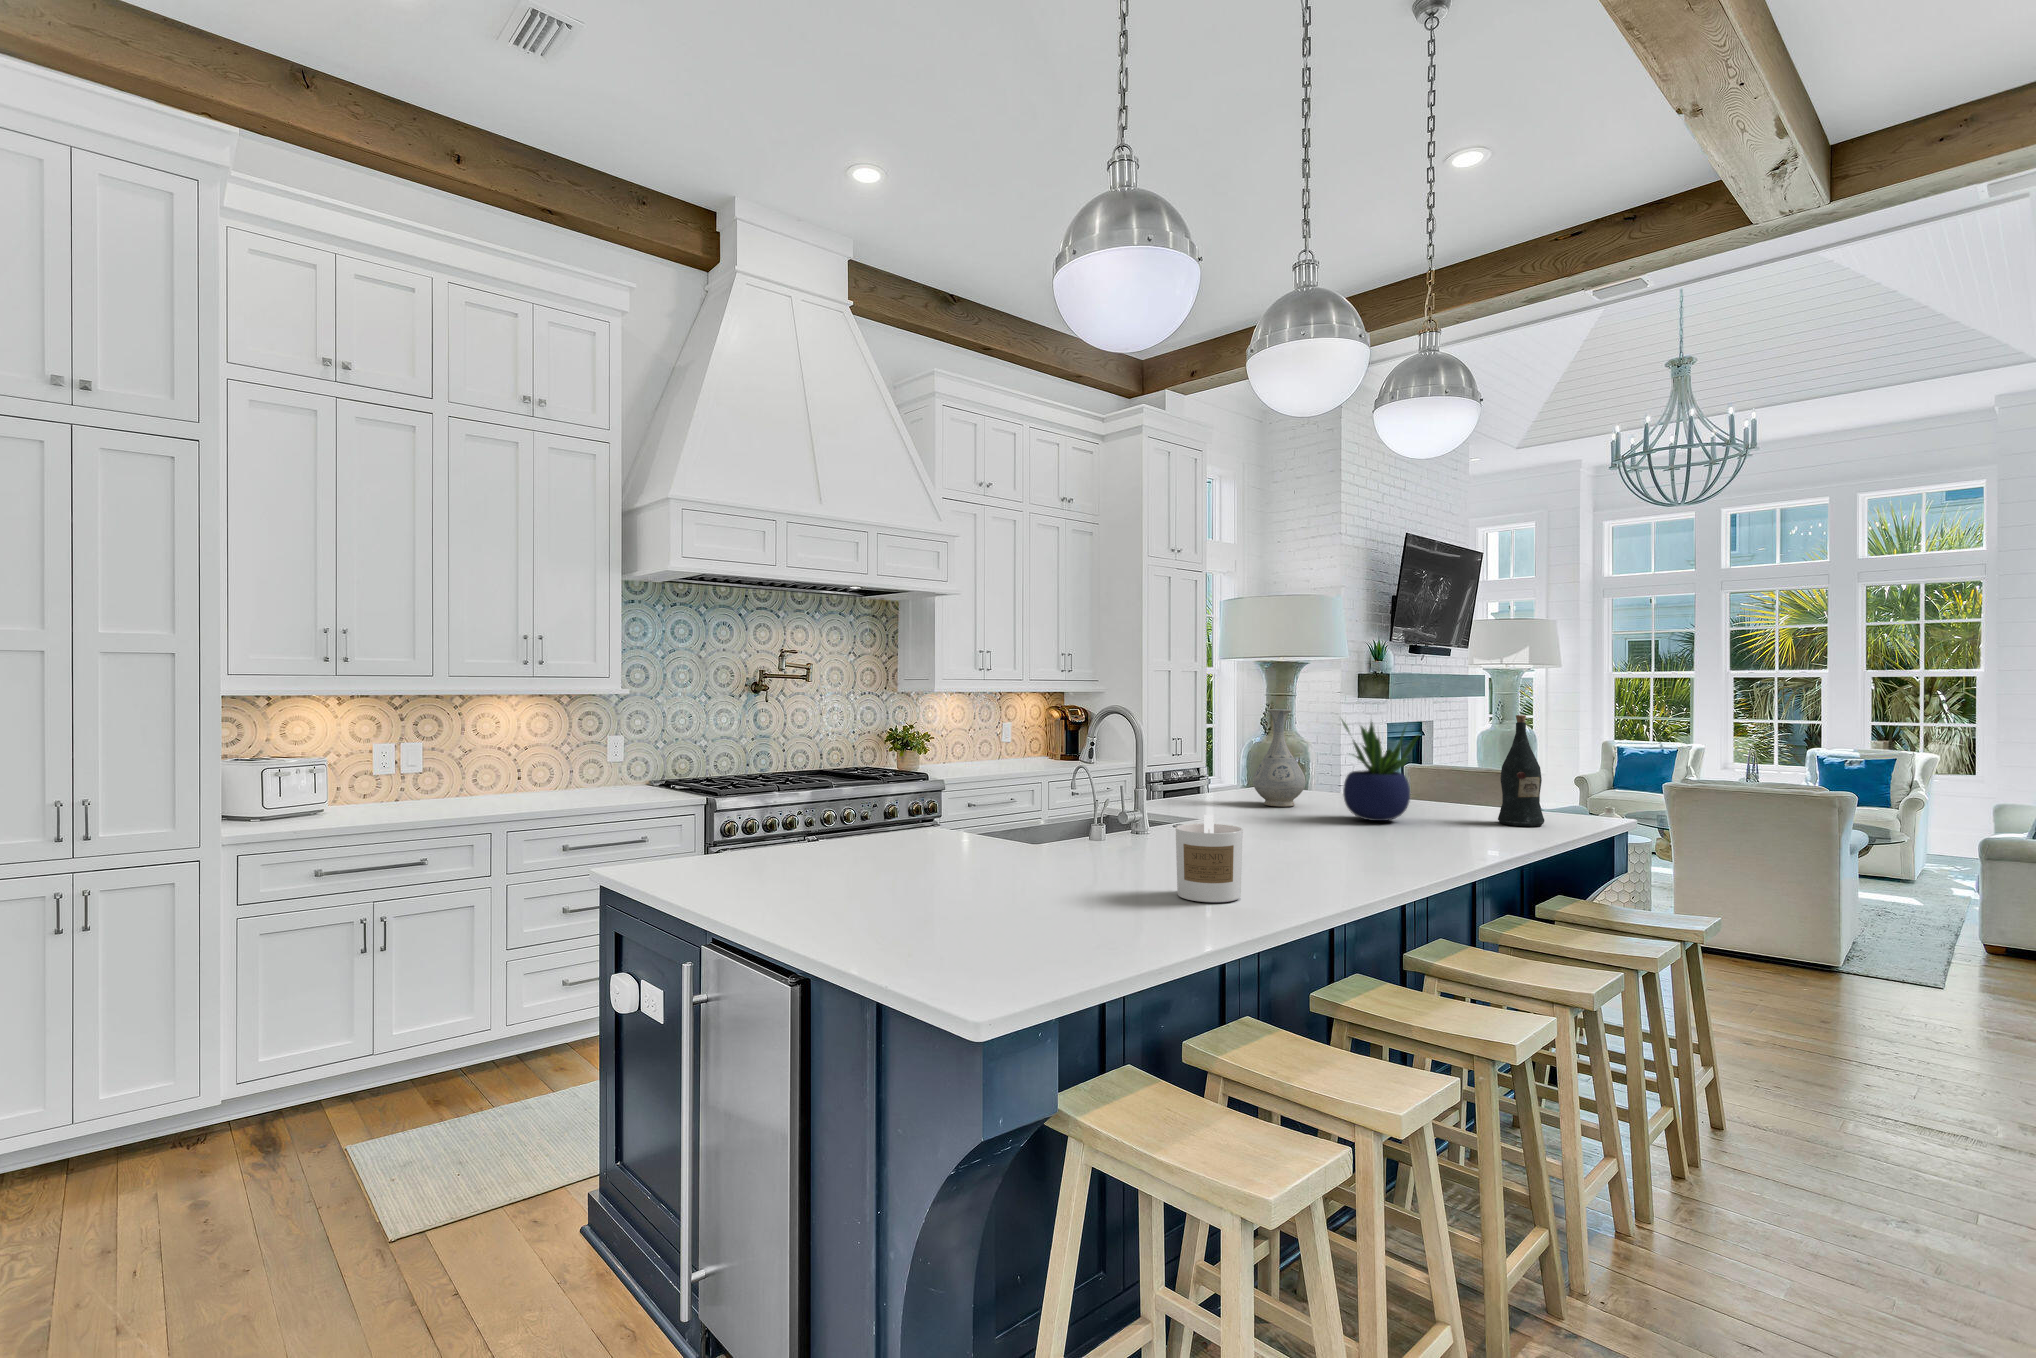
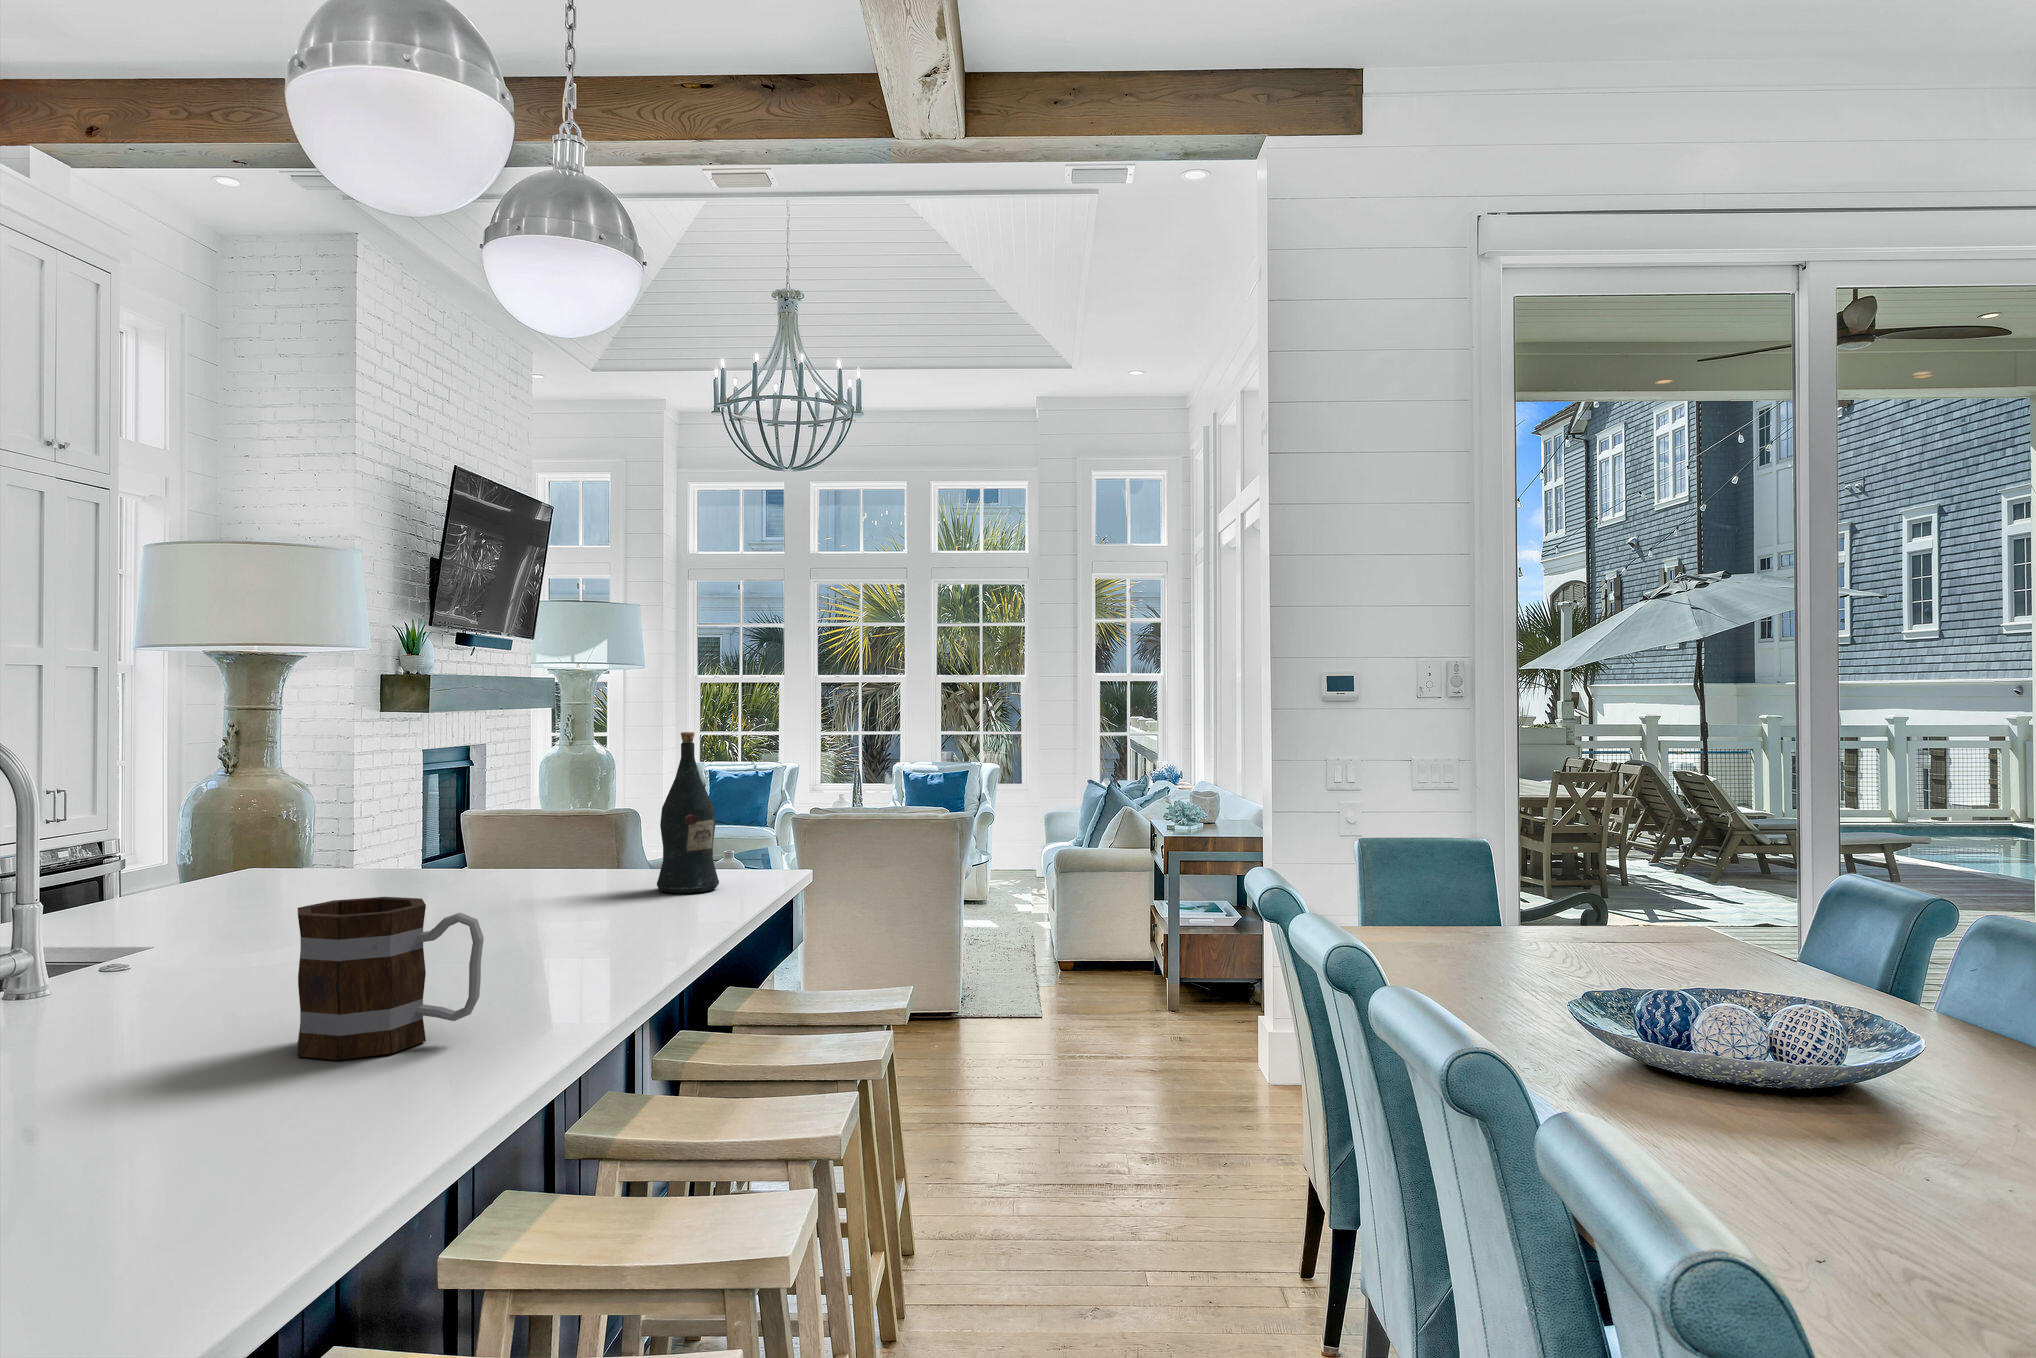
vase: present [1253,709,1306,807] -> none [247,734,348,904]
potted plant: present [1342,720,1419,821] -> none [420,736,555,911]
mug: none [1249,797,1342,879] -> present [297,897,484,1060]
candle: present [1176,815,1243,902] -> none [146,960,307,1154]

